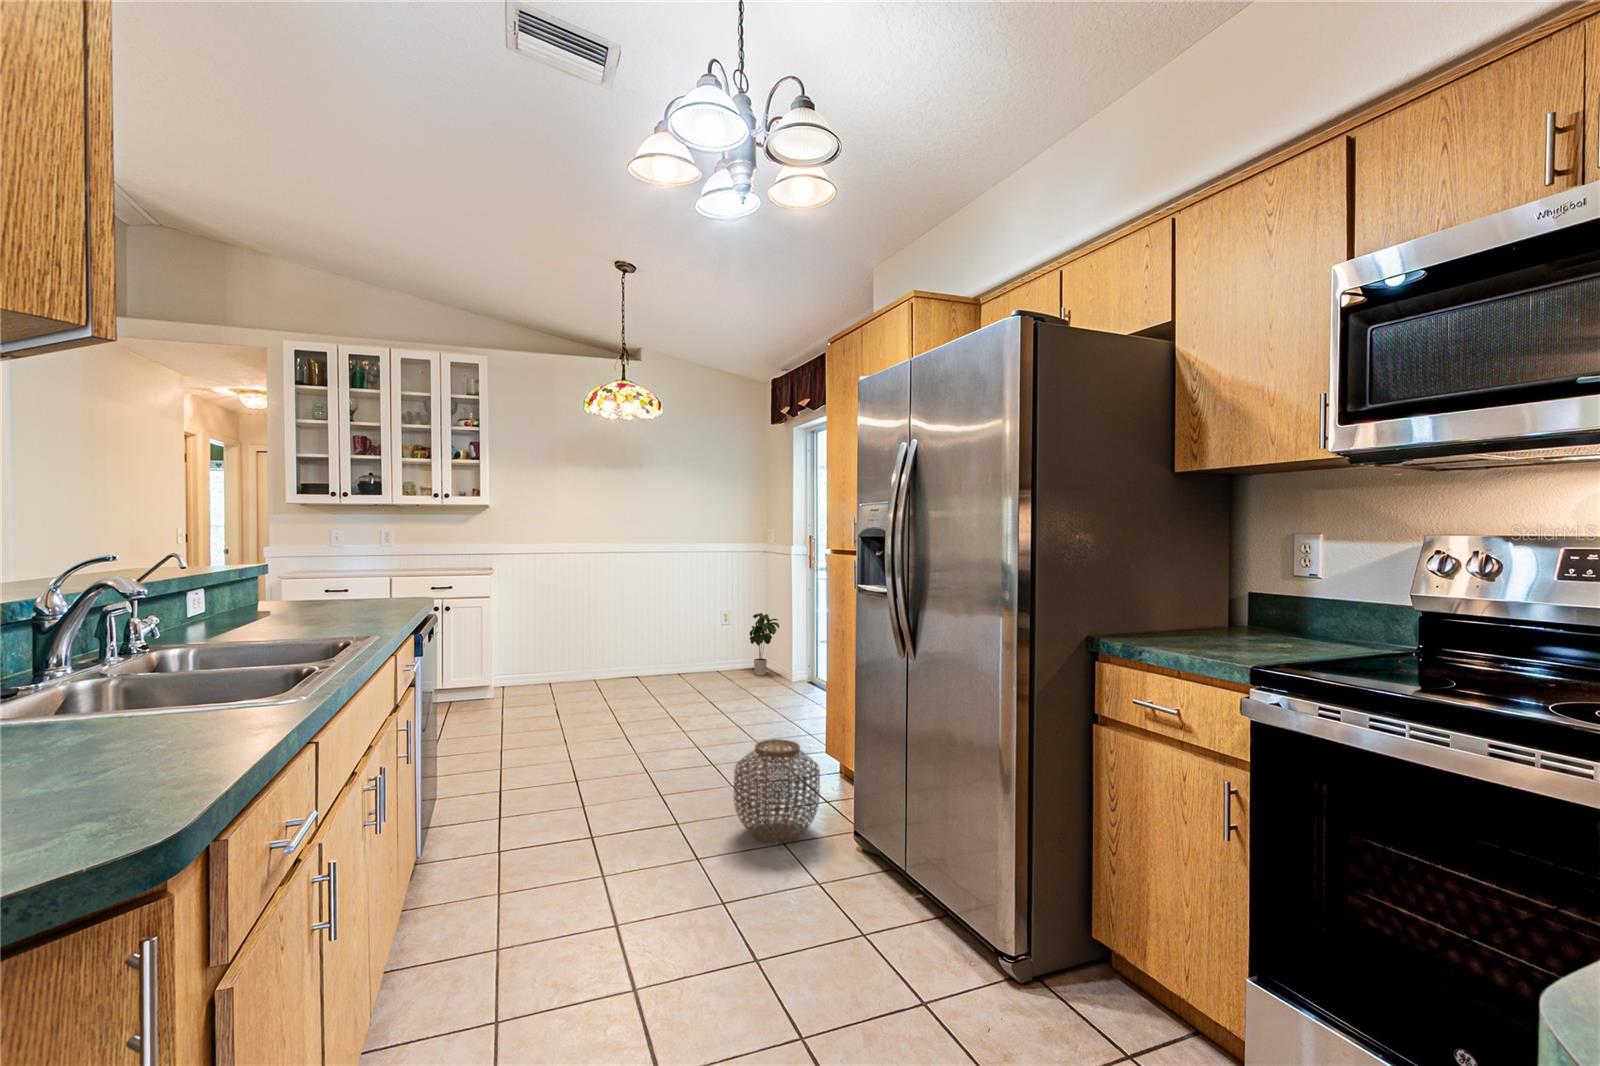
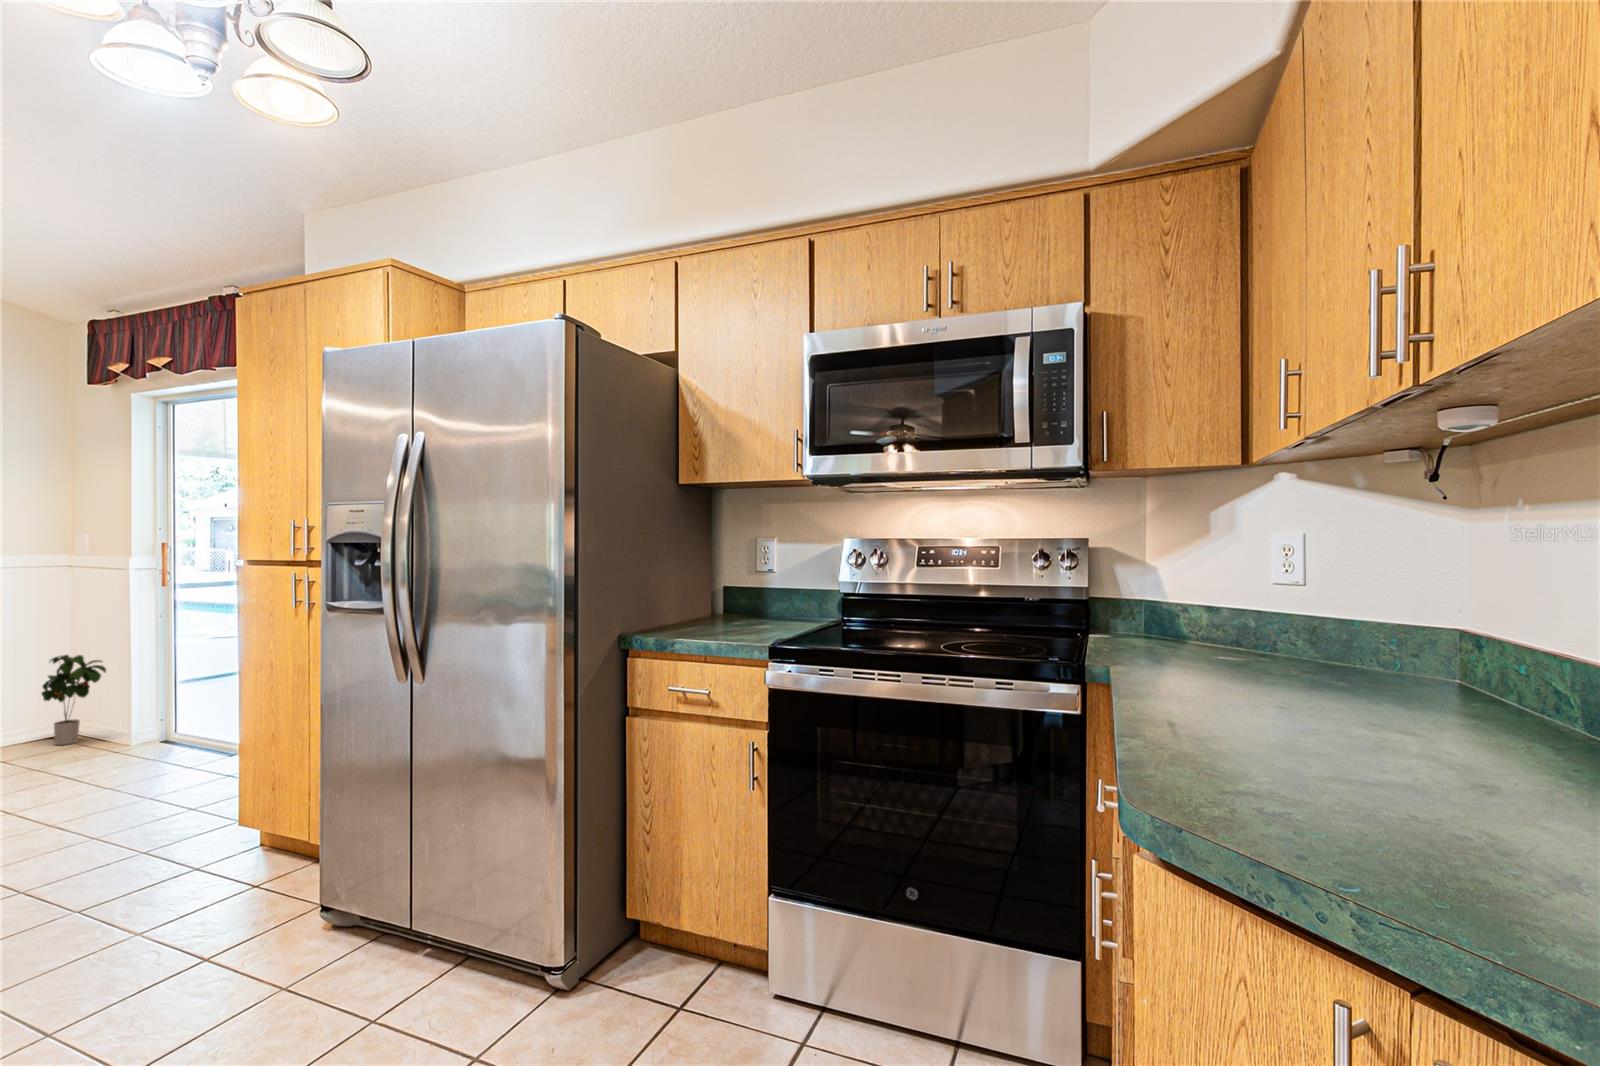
woven basket: present [734,739,820,843] -> none [106,820,260,971]

